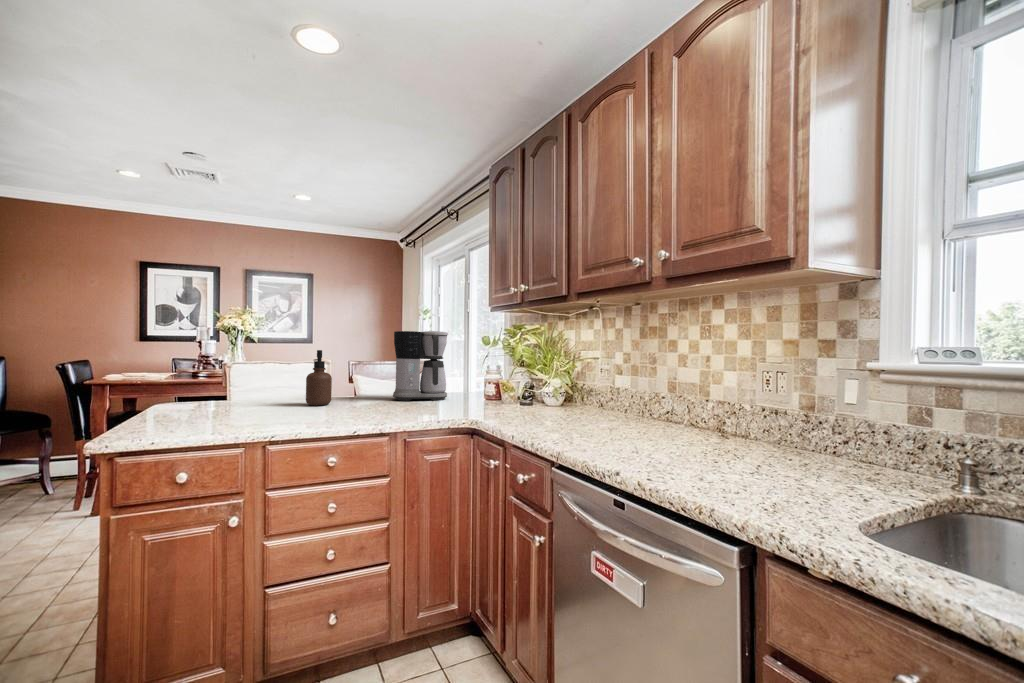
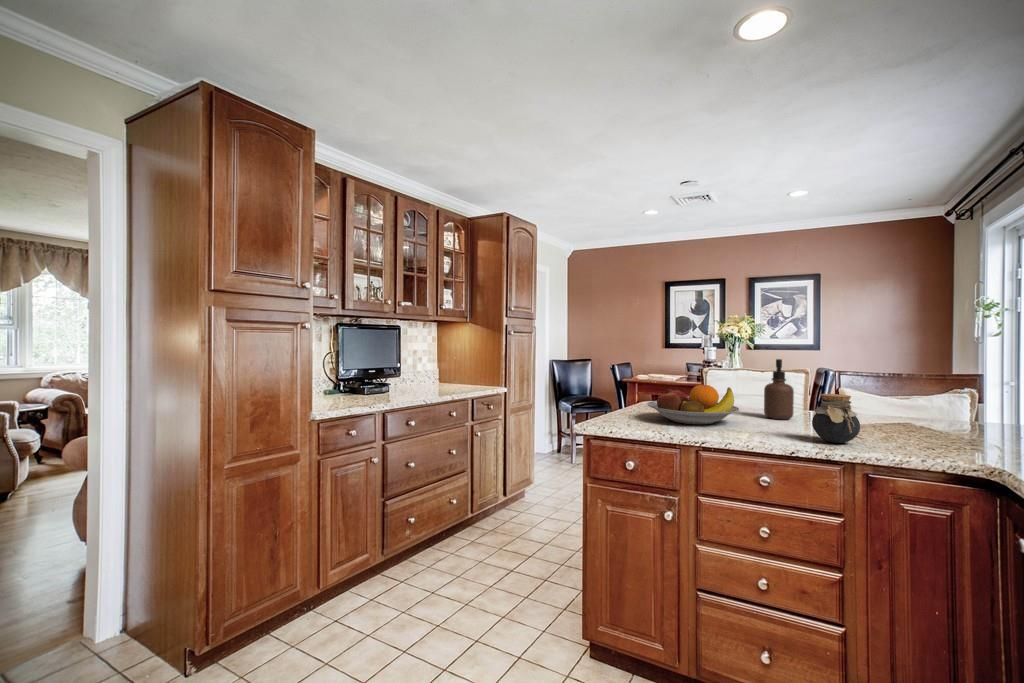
coffee maker: present [393,331,448,401] -> none [882,335,981,435]
jar: none [363,377,396,417] -> present [812,394,860,443]
fruit bowl: none [186,378,293,421] -> present [647,385,739,424]

